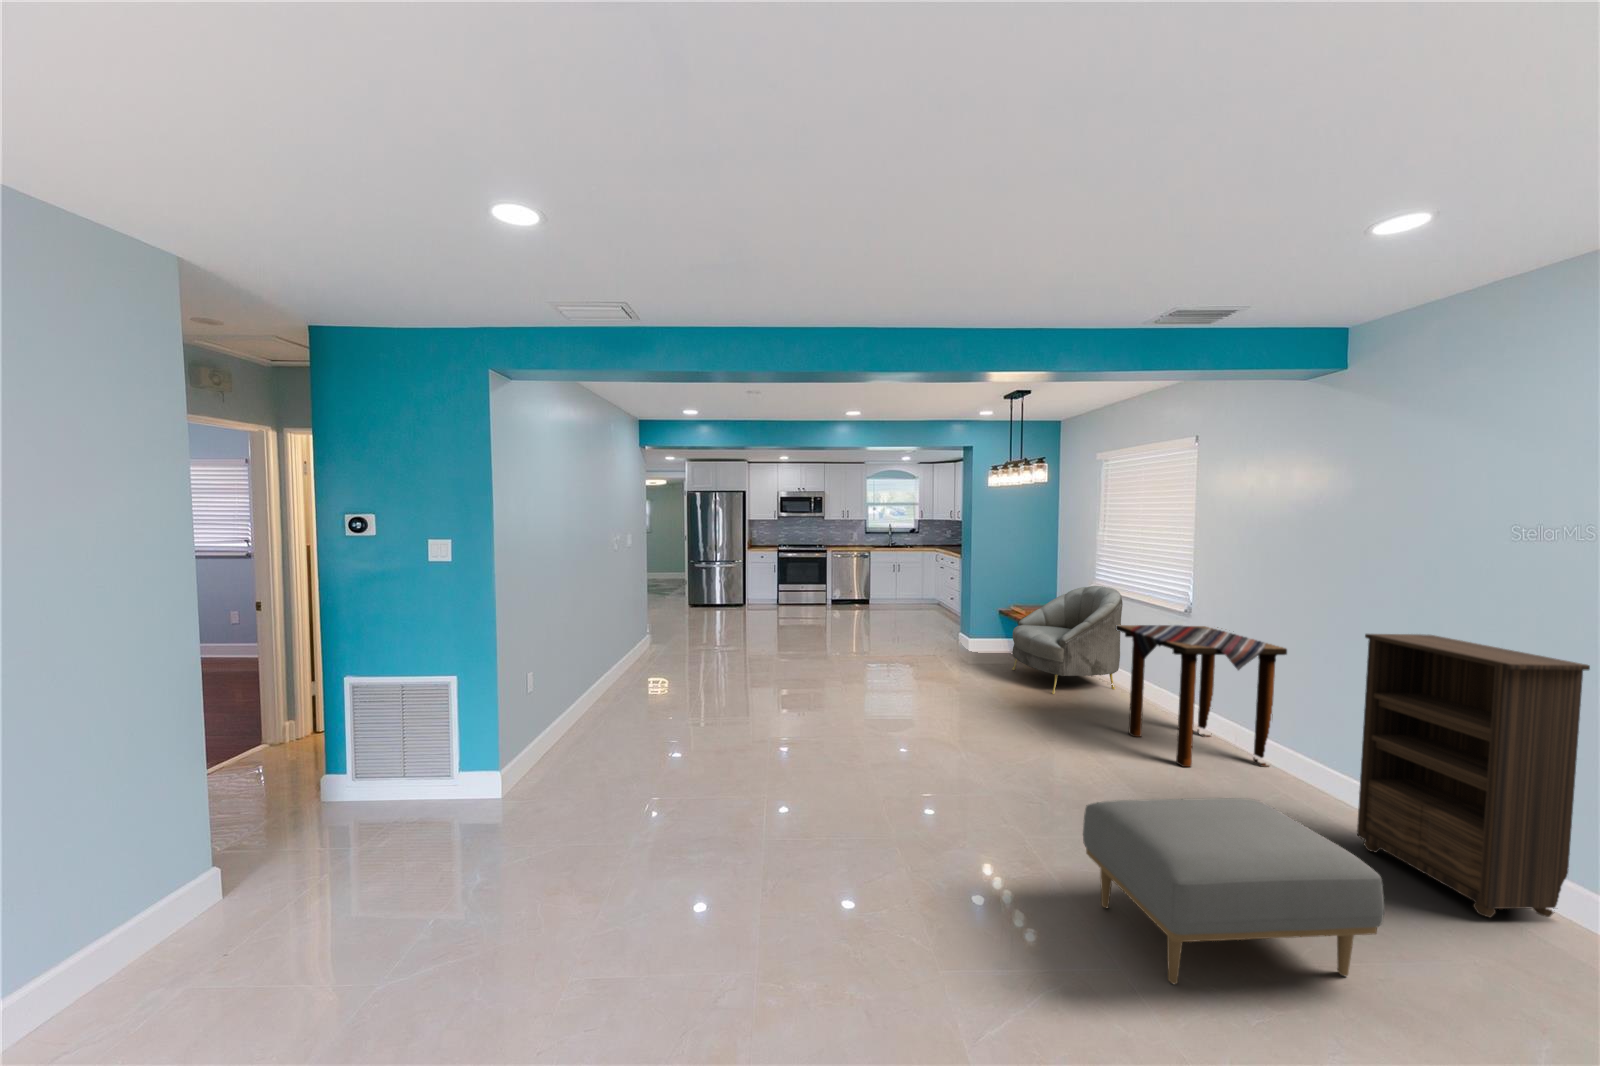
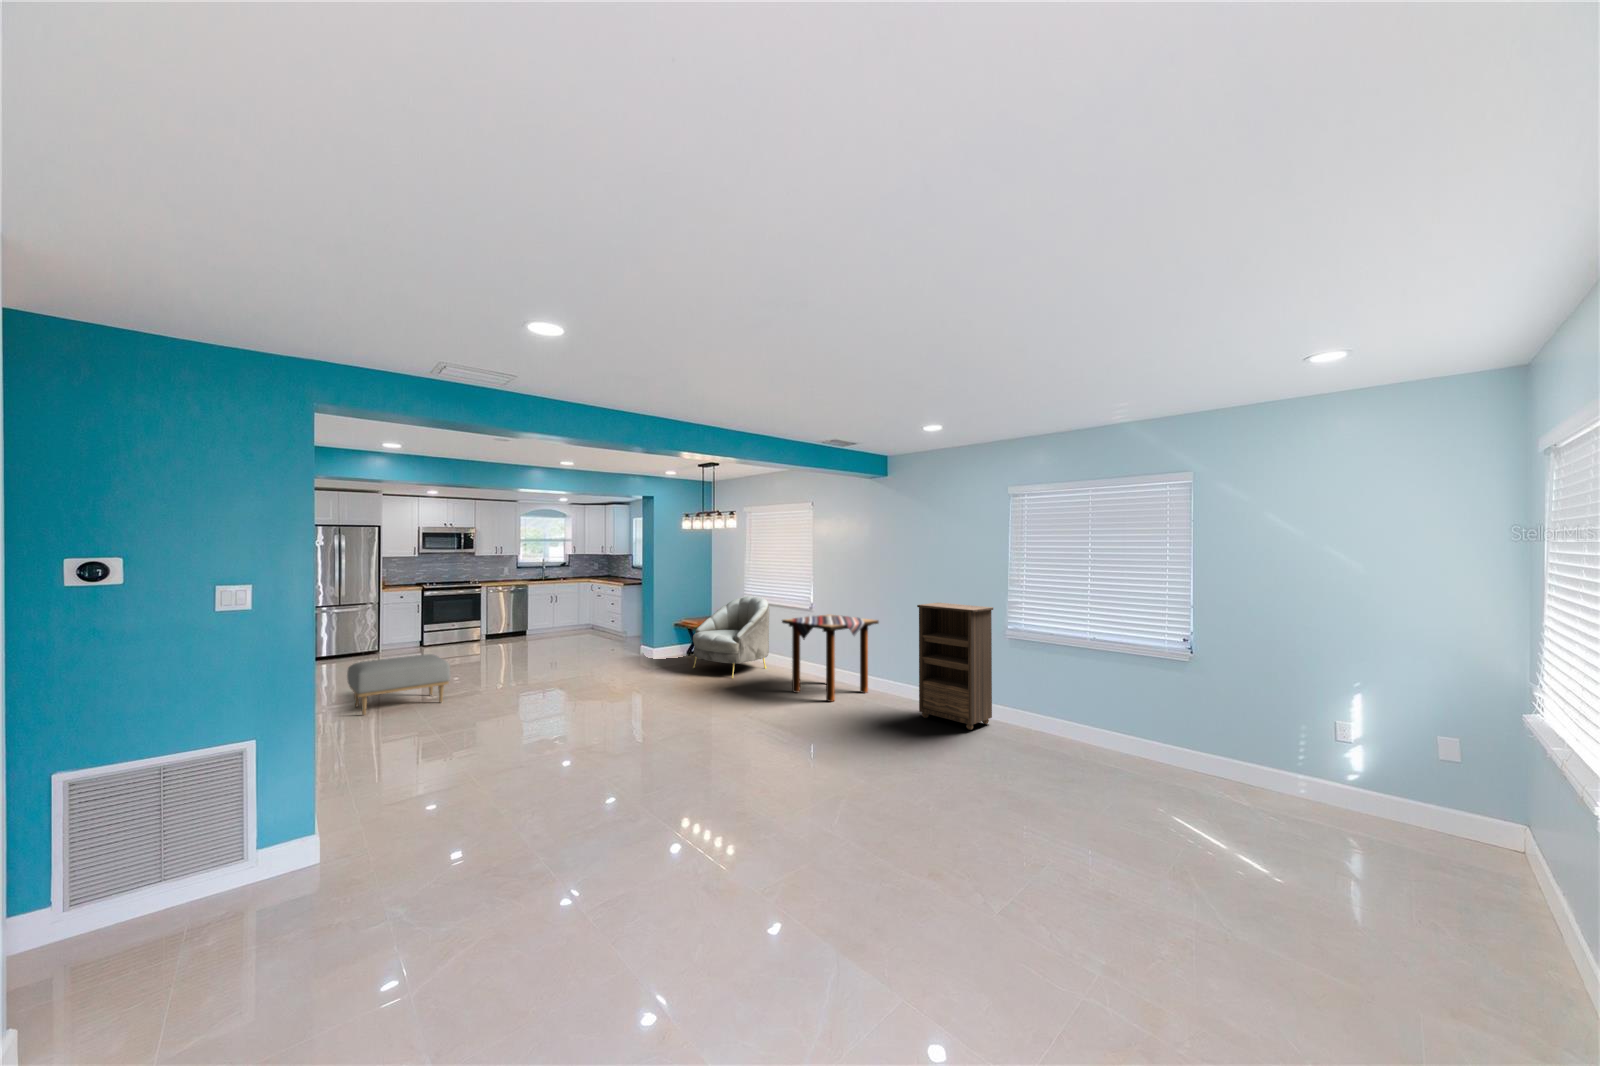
ottoman: present [1083,798,1384,984] -> present [347,654,450,715]

